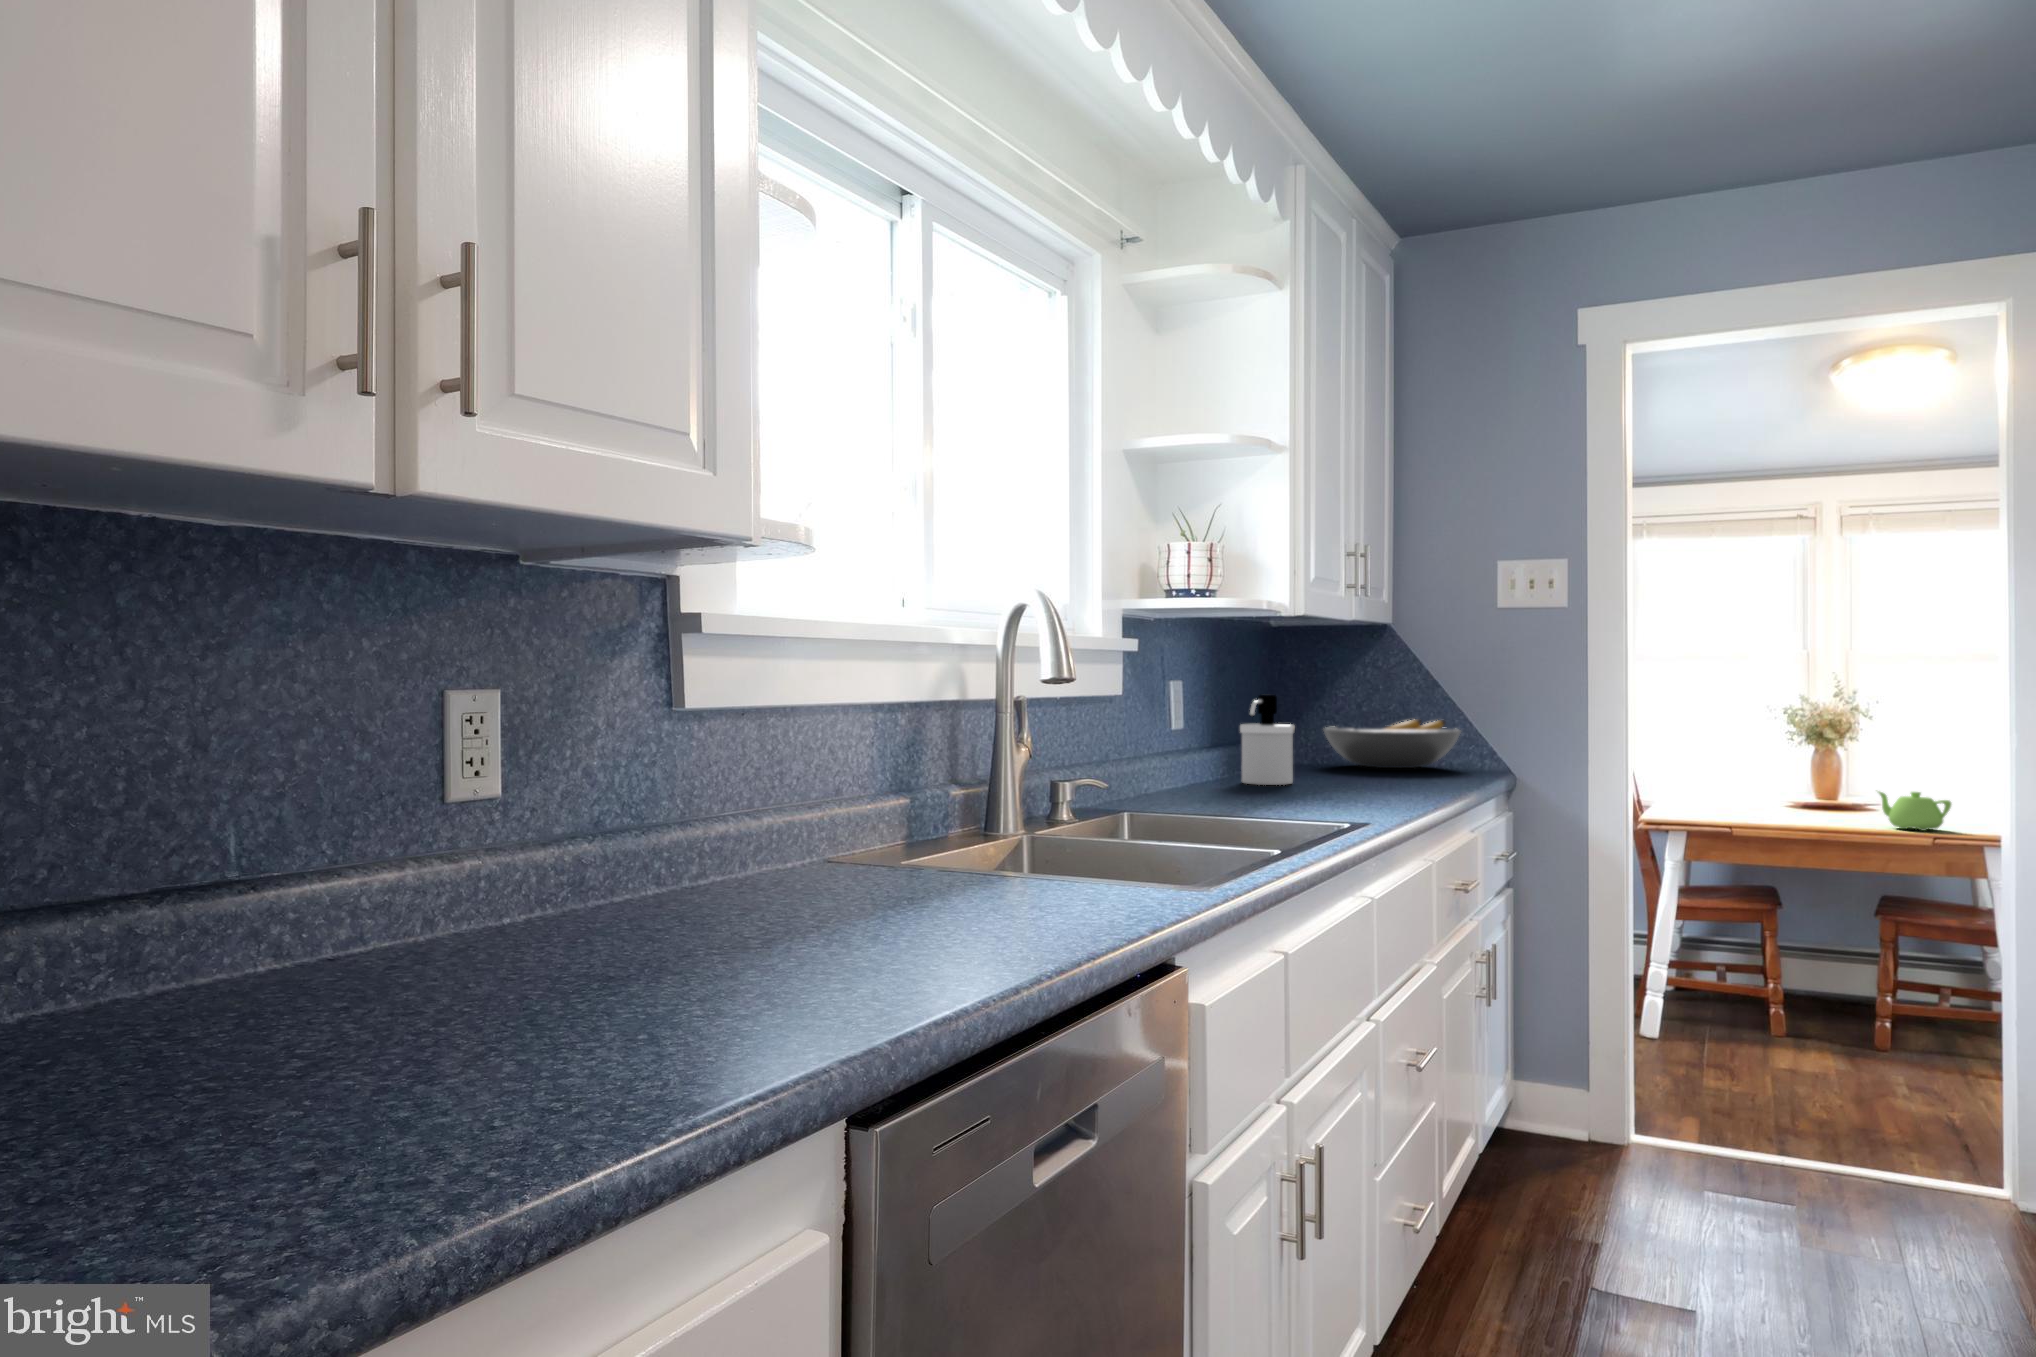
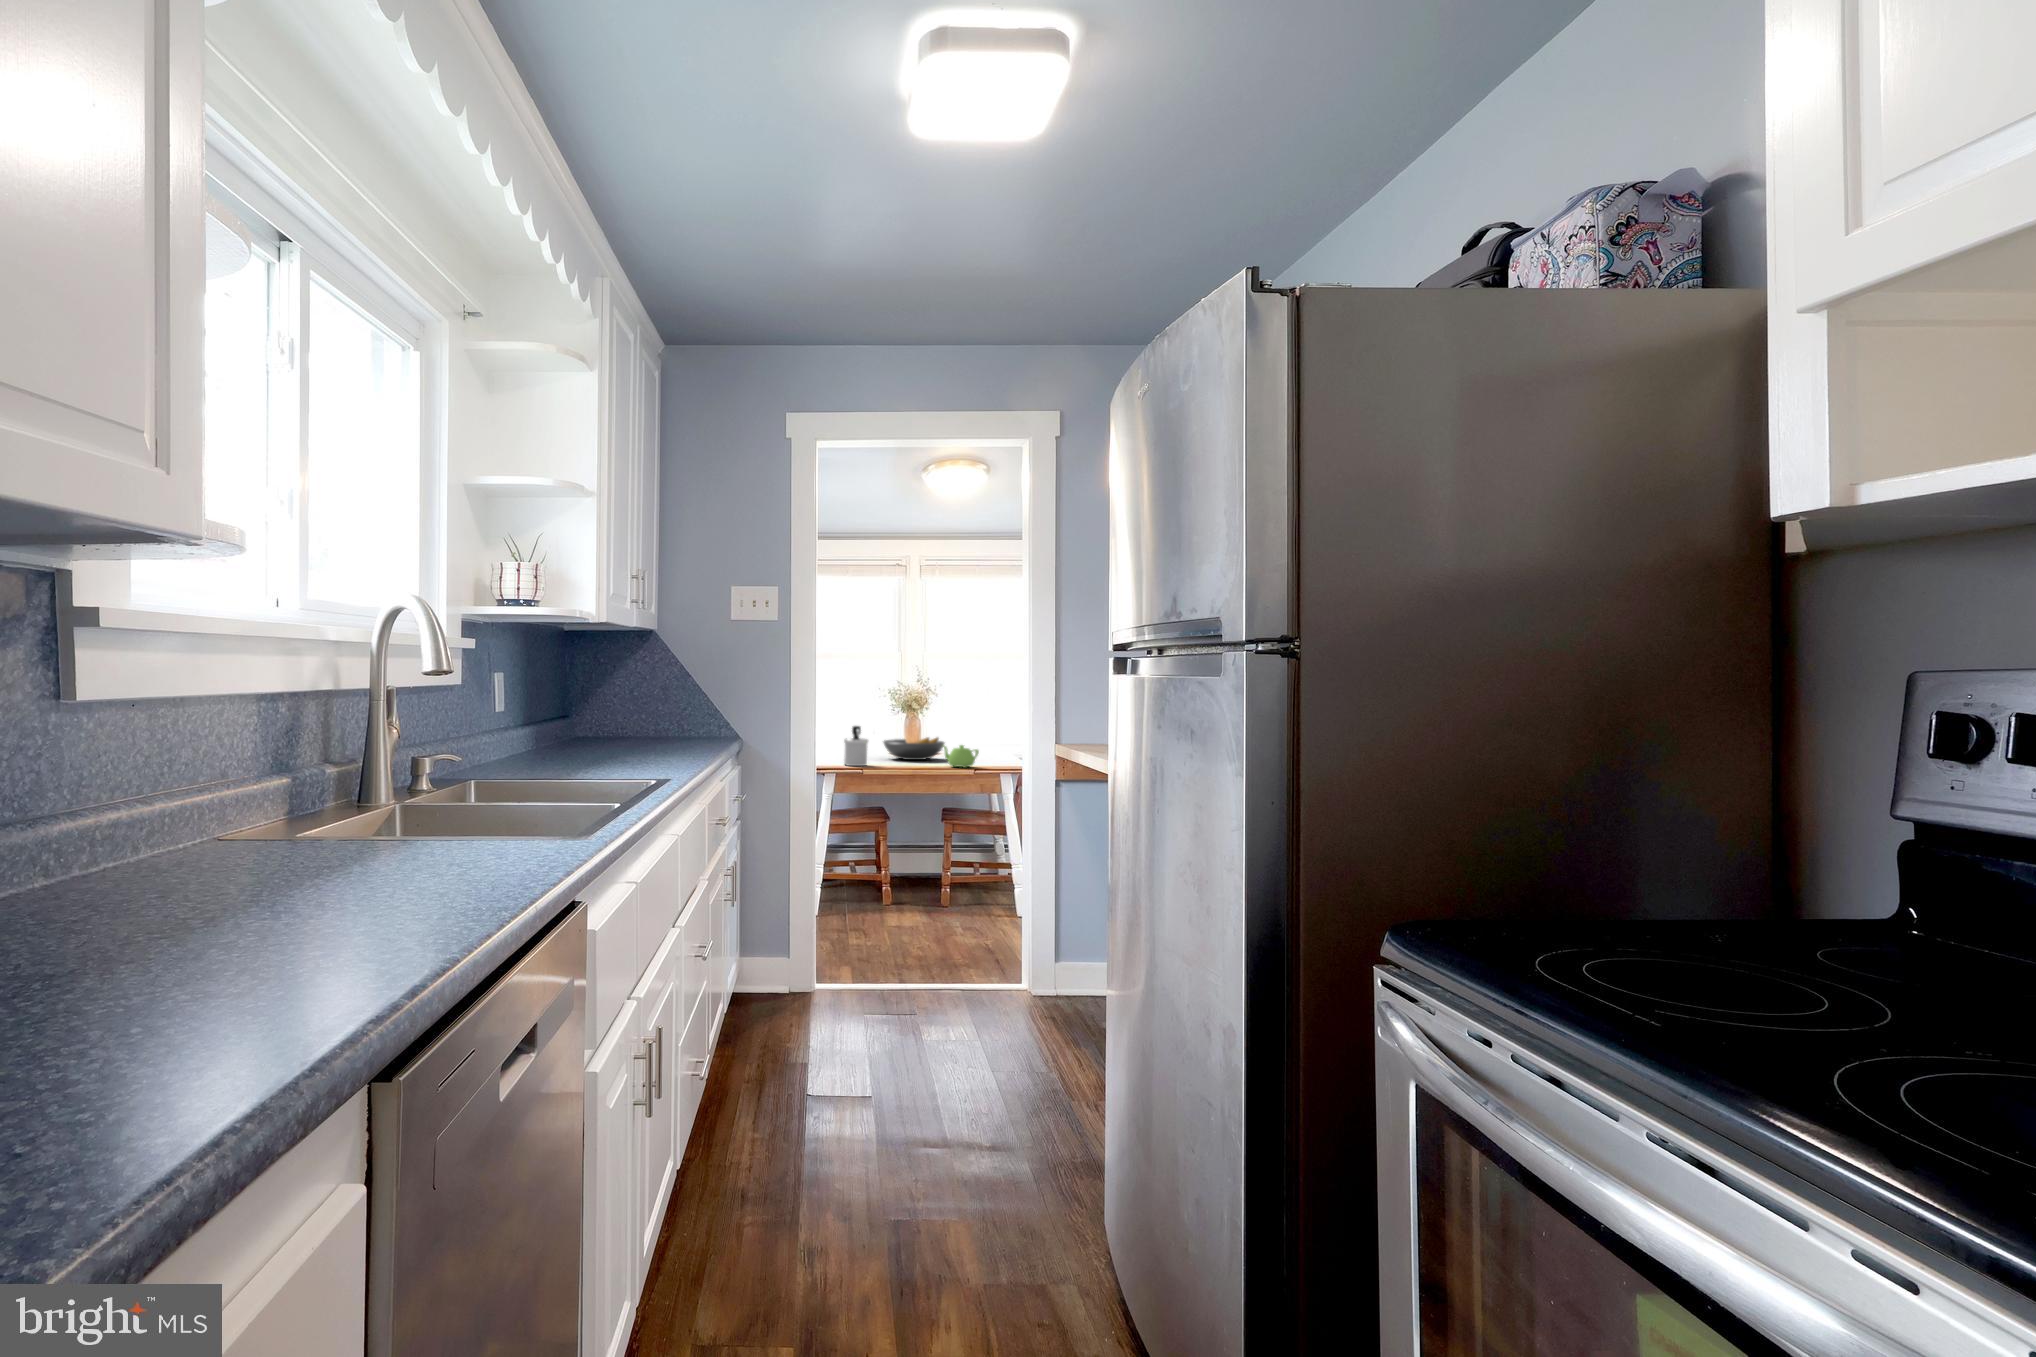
soap dispenser: present [1240,694,1295,785] -> present [844,726,868,766]
fruit bowl: present [1324,719,1461,768] -> present [884,738,944,760]

